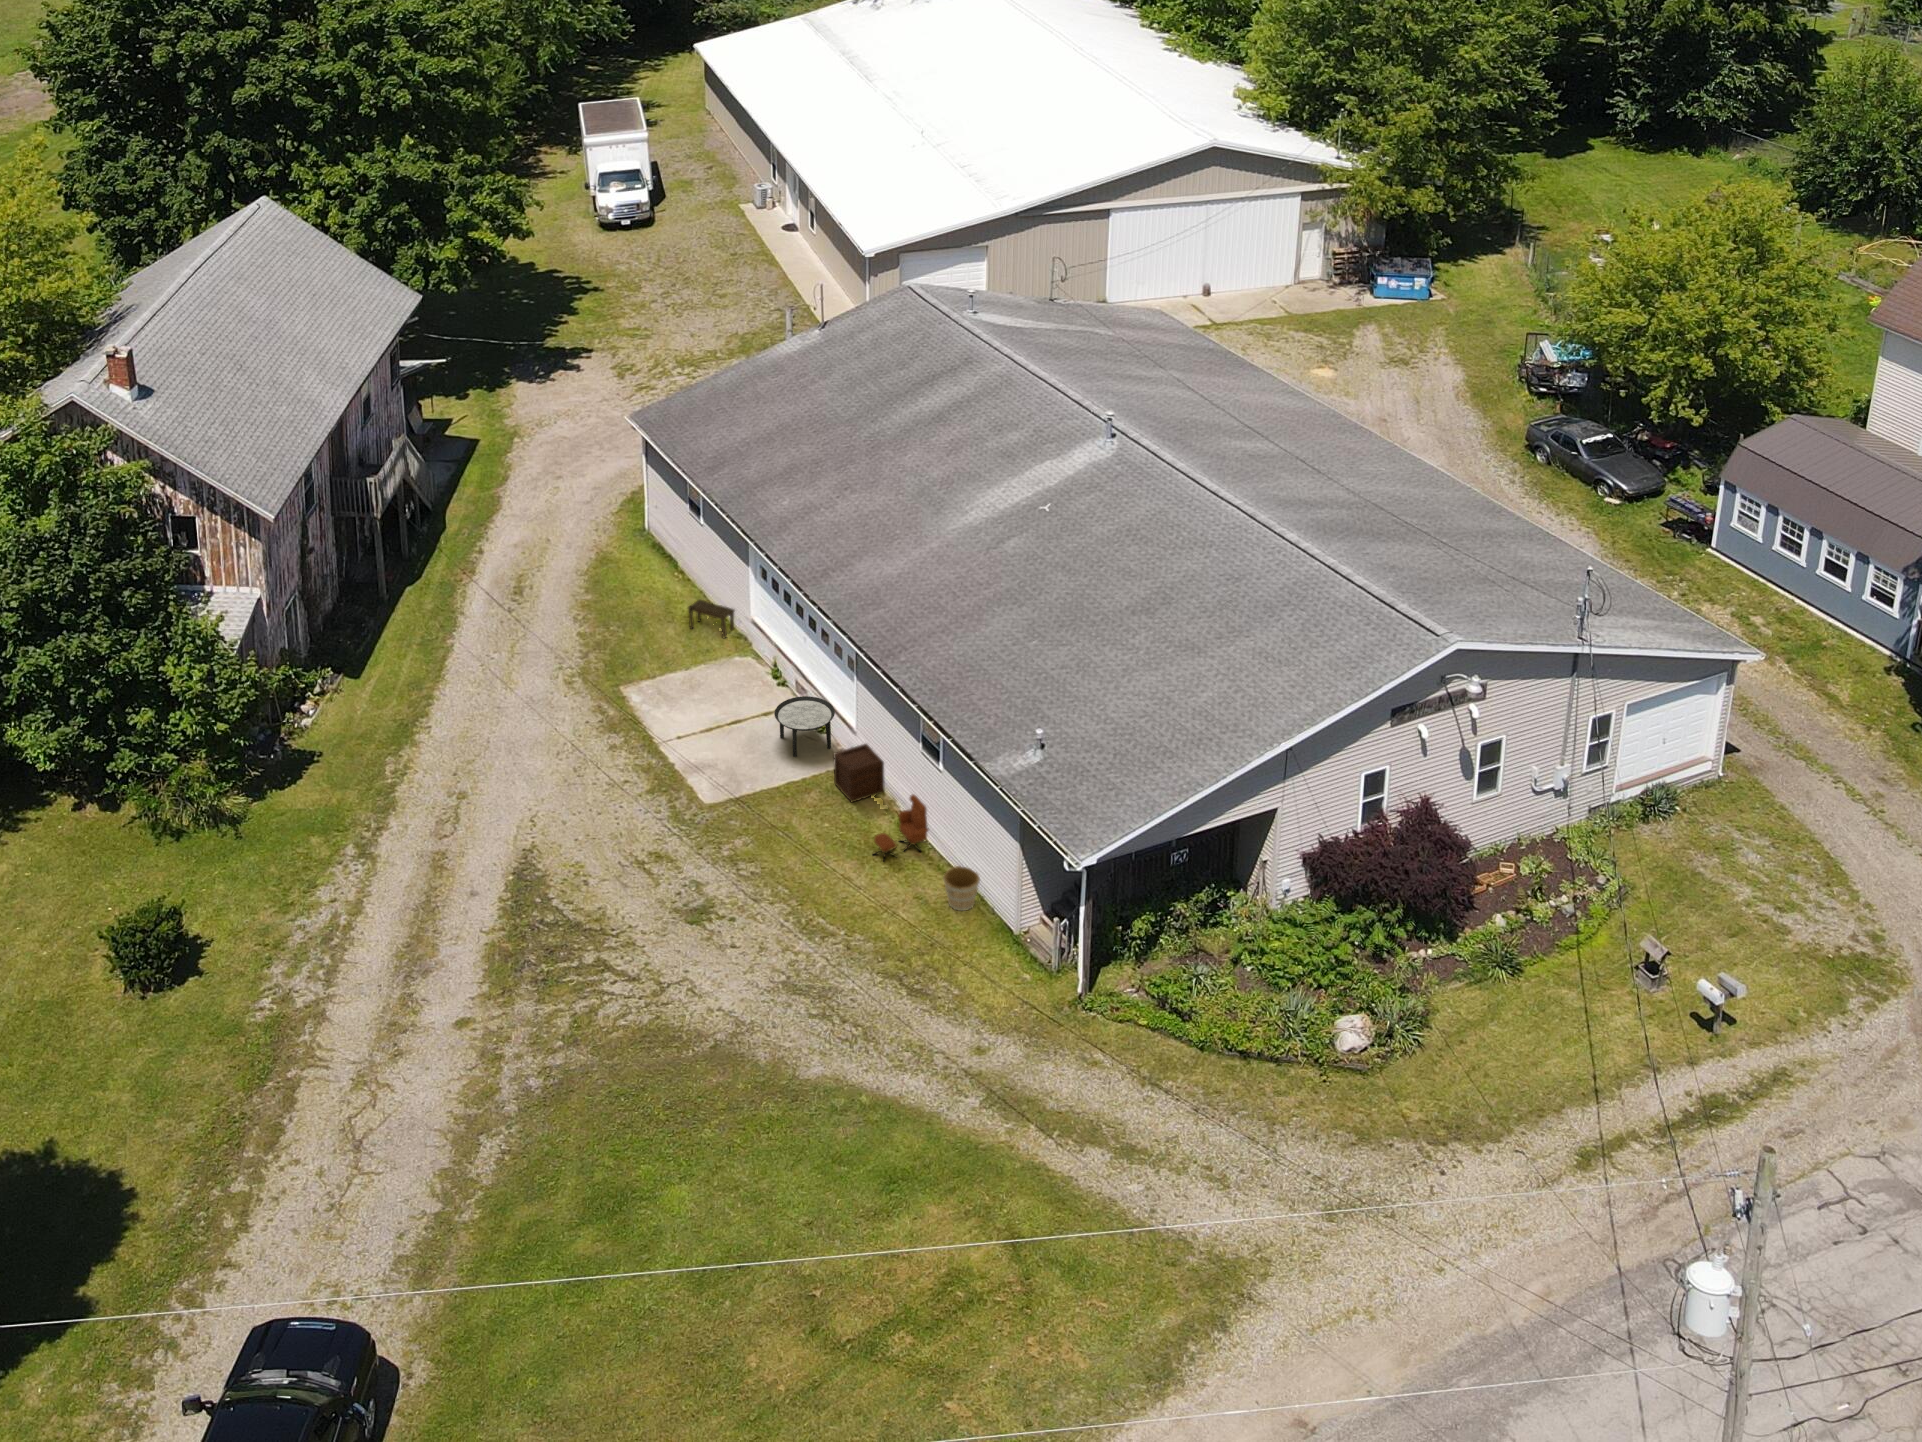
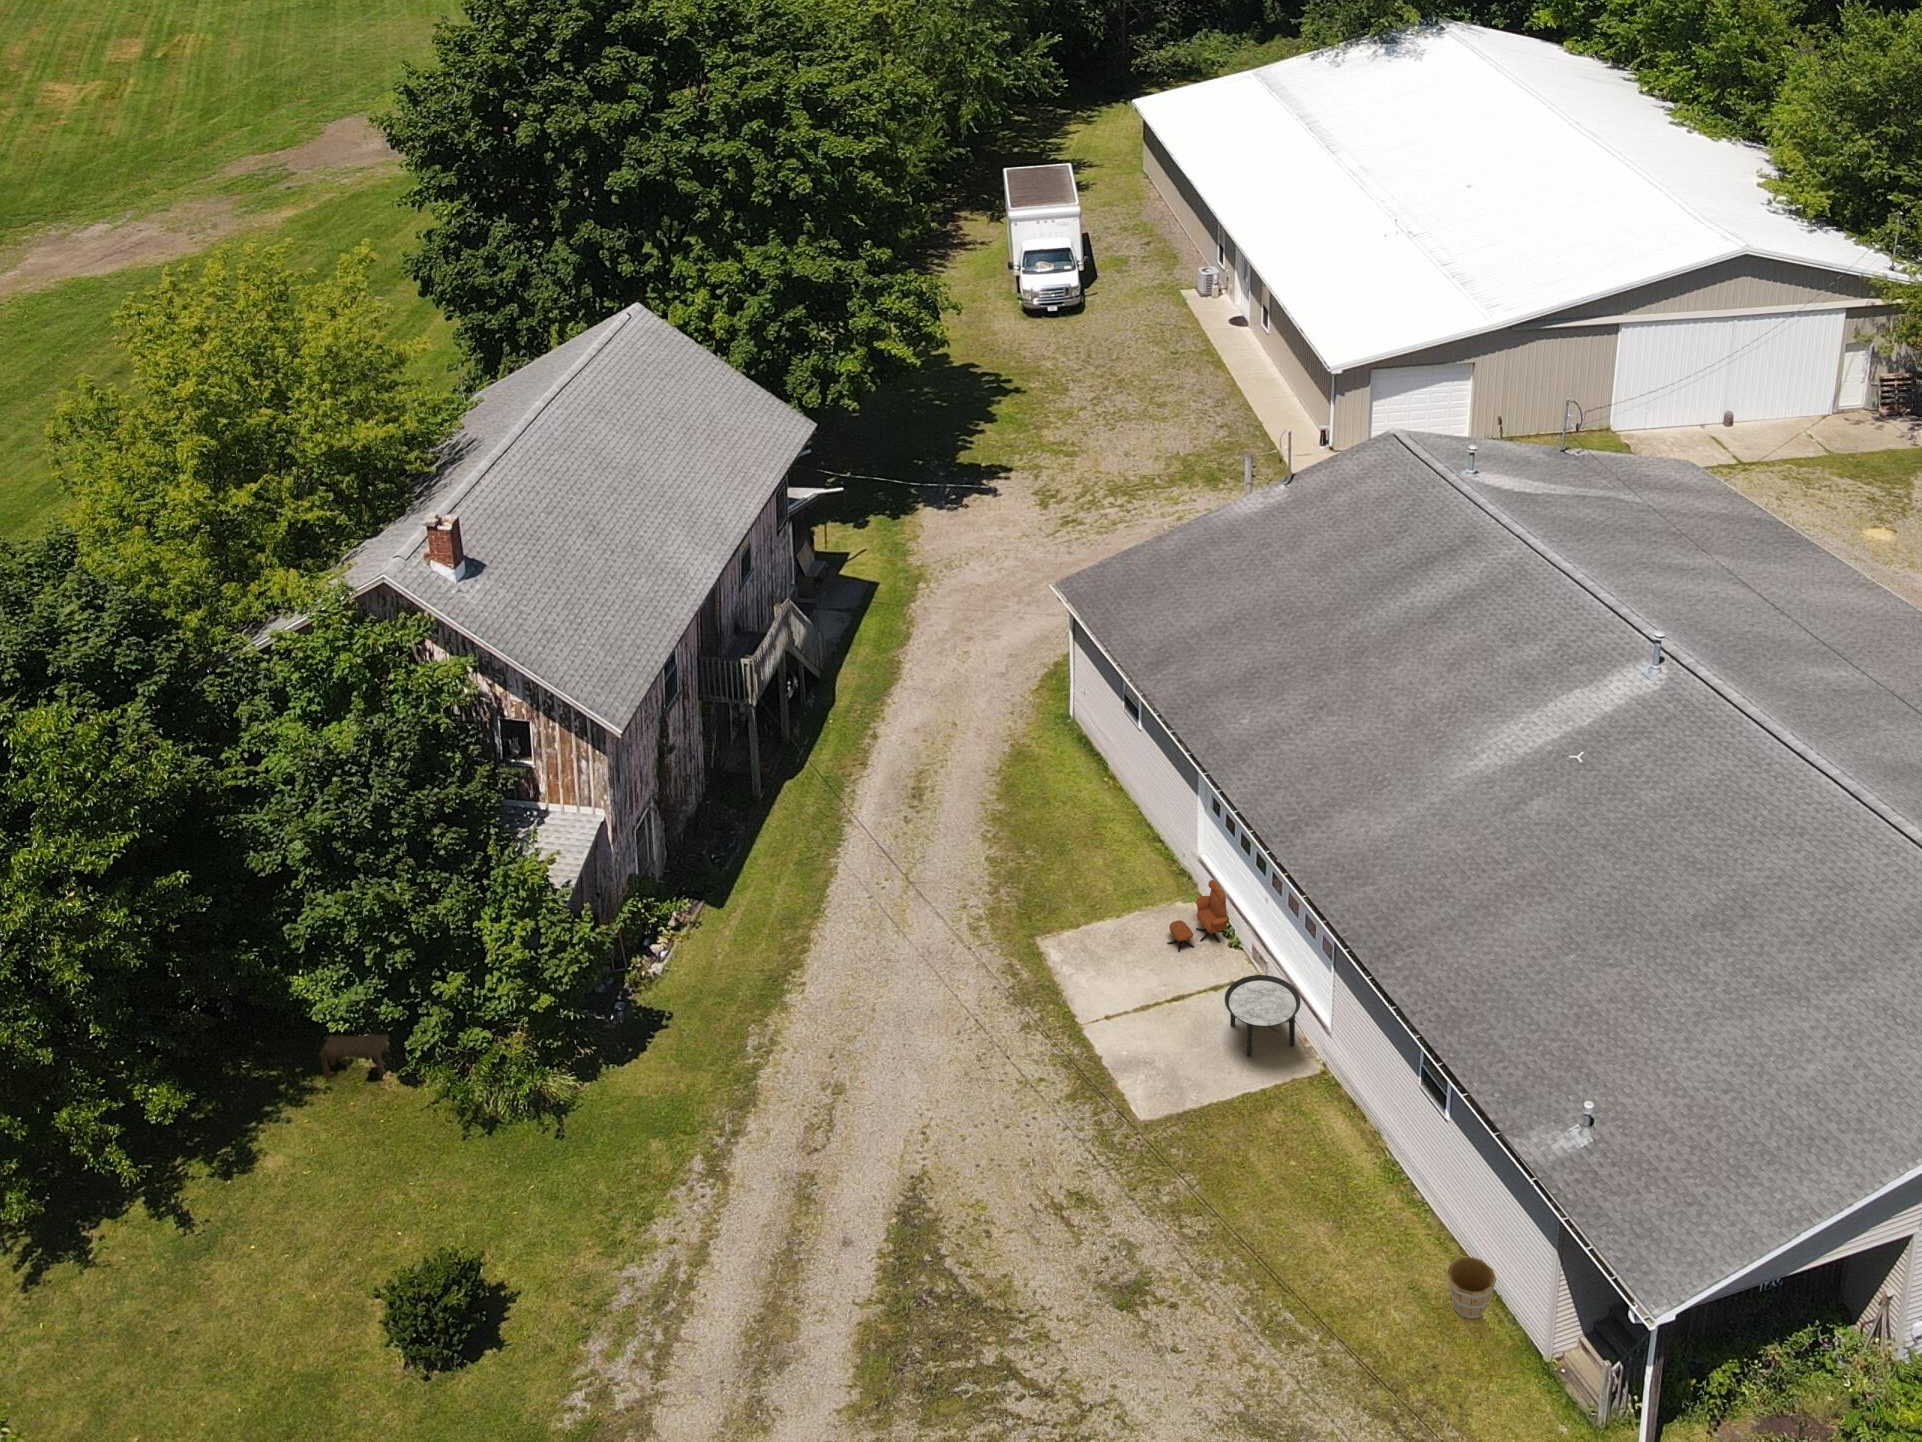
bench: present [688,600,735,638] -> present [319,1035,389,1081]
wooden crate: present [834,744,885,802] -> none [1299,1053,1365,1133]
lounge chair: present [874,795,928,856] -> present [1167,880,1228,952]

